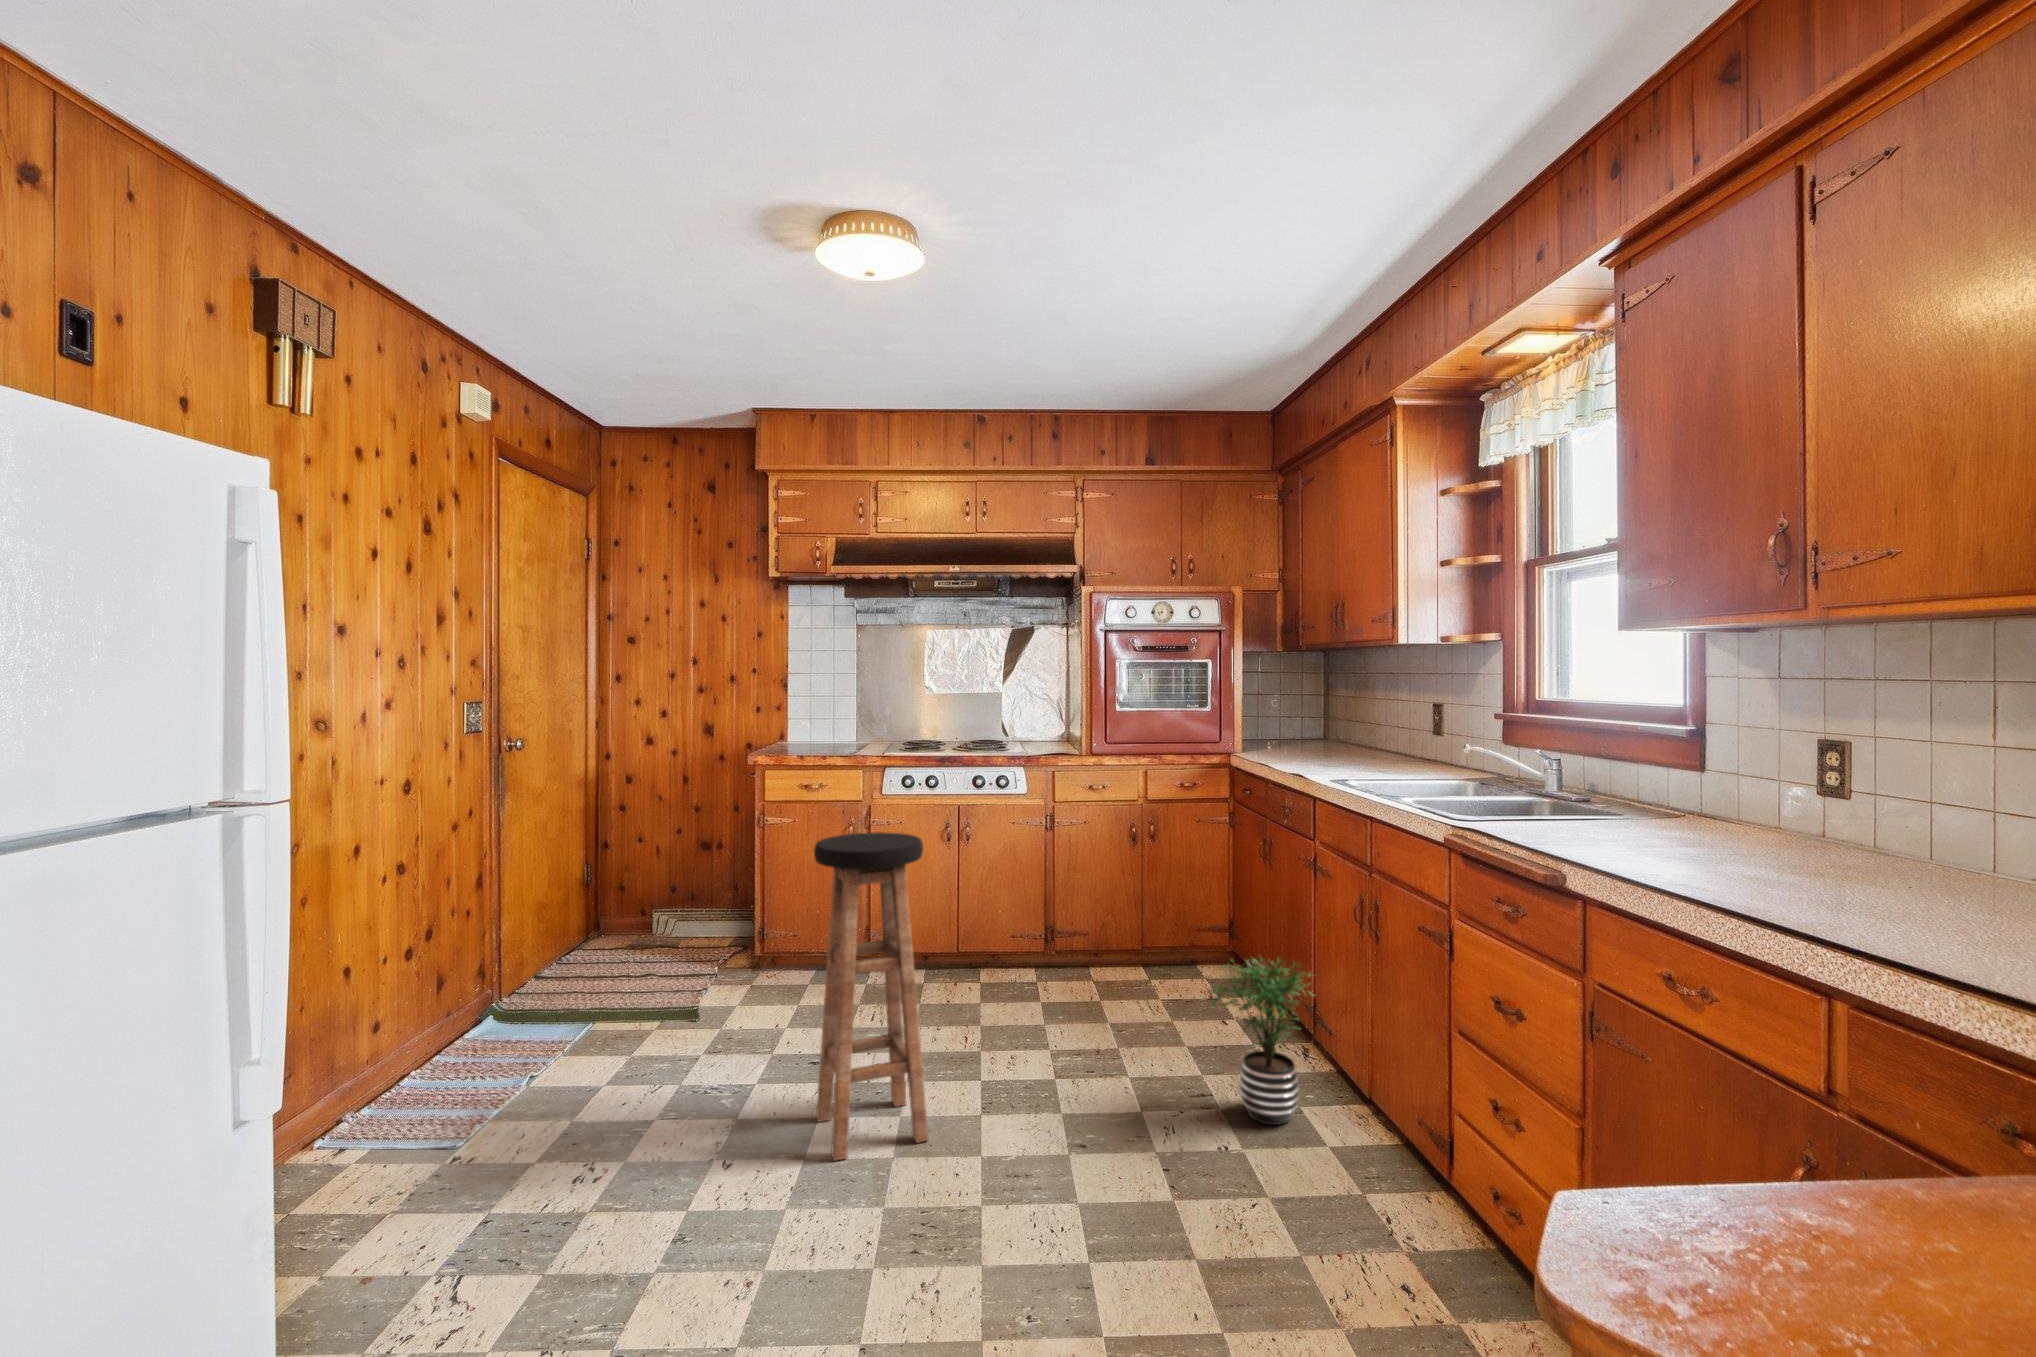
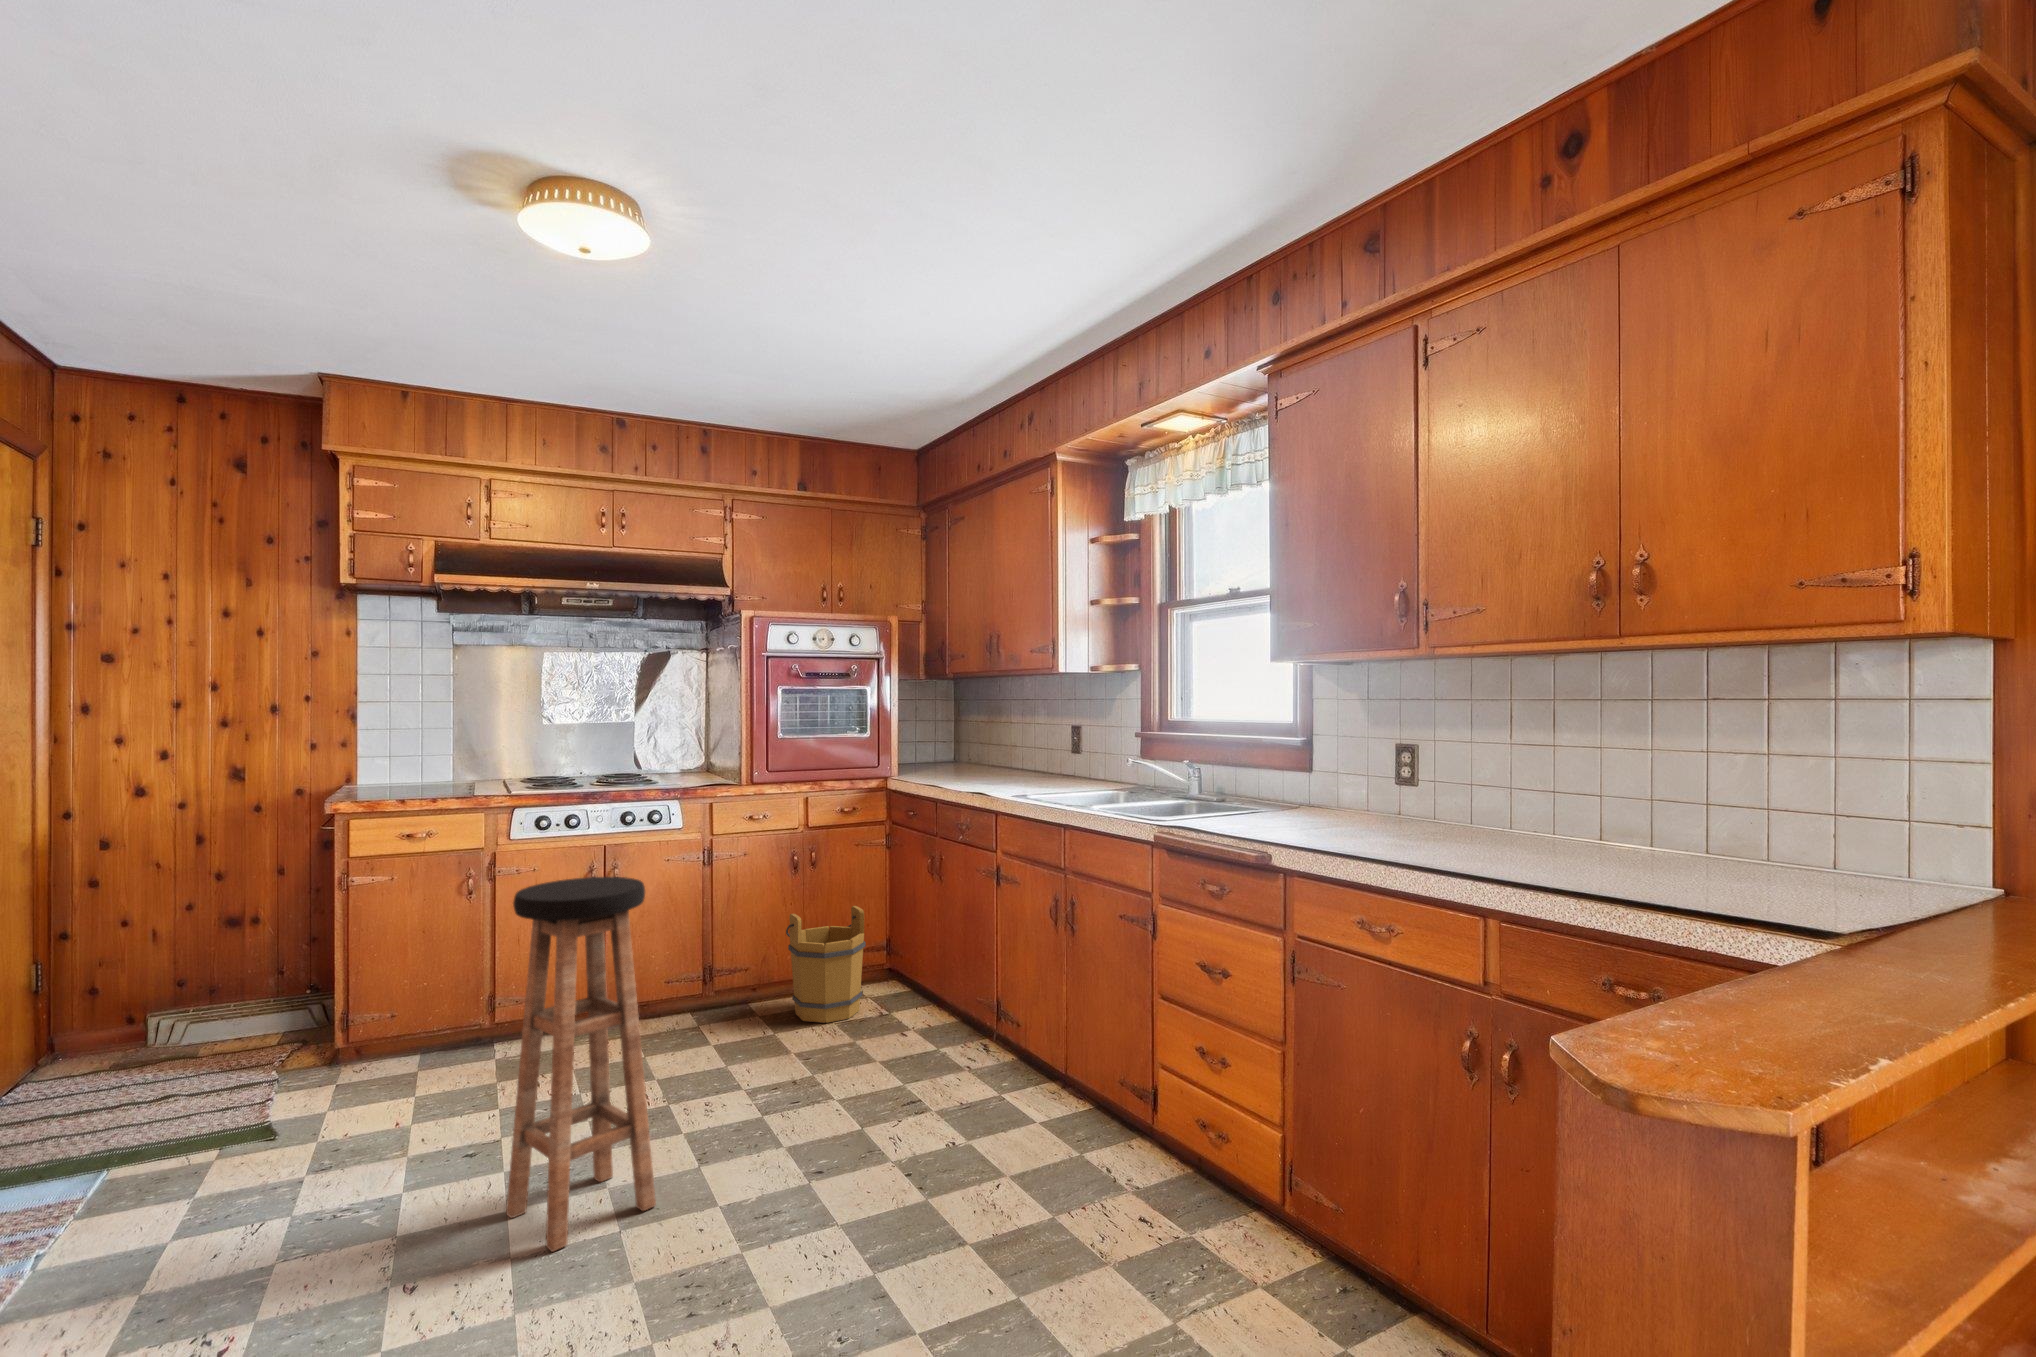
bucket: none [1110,883,1187,995] -> present [786,906,866,1023]
potted plant: present [1211,956,1313,1125] -> none [925,958,1028,1116]

